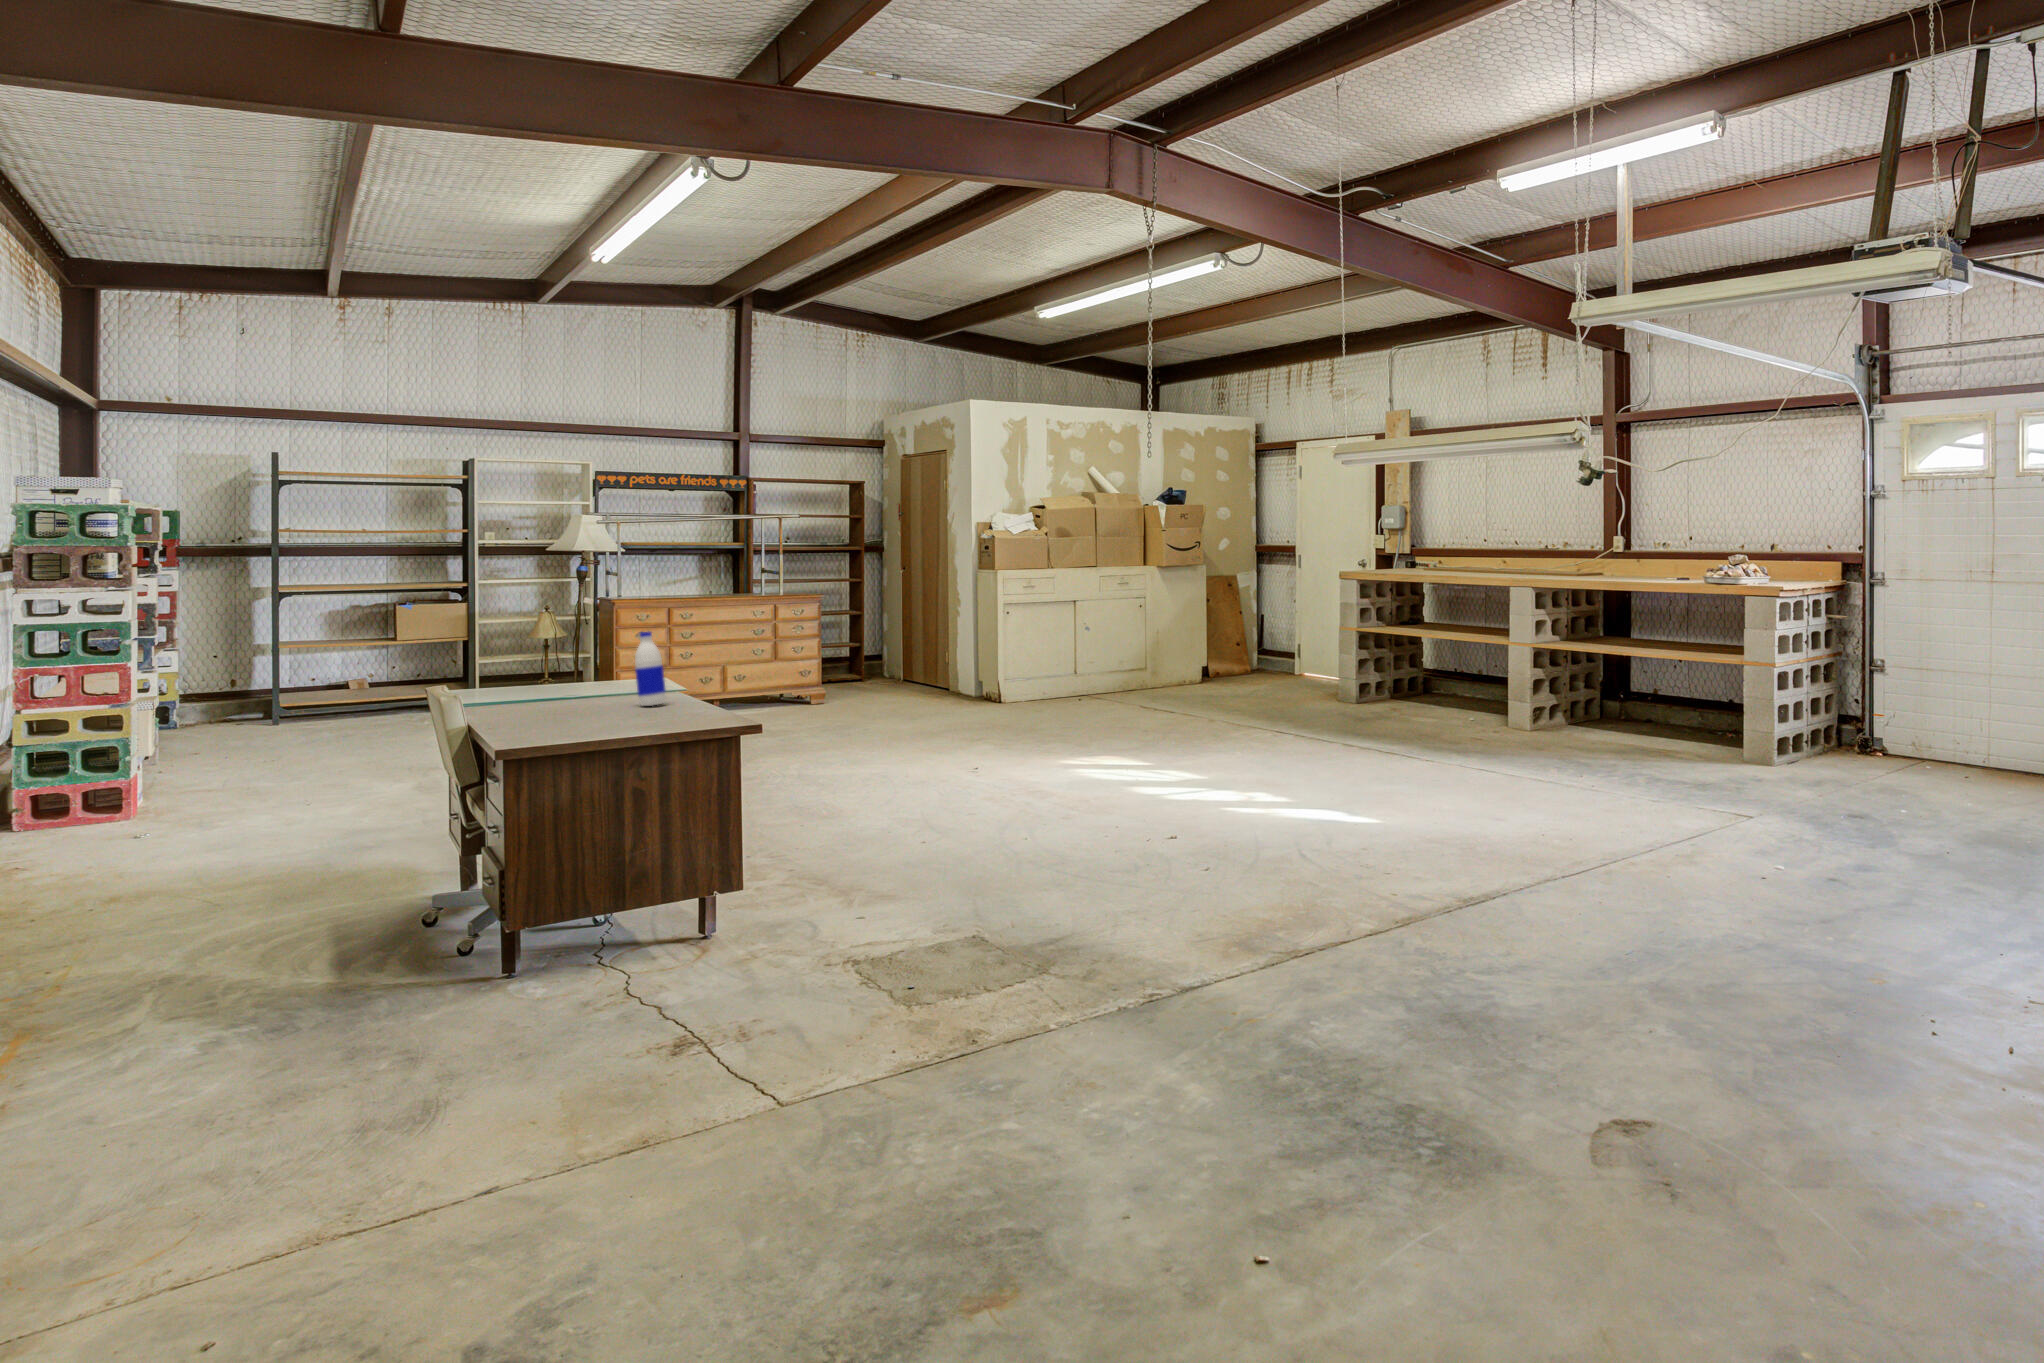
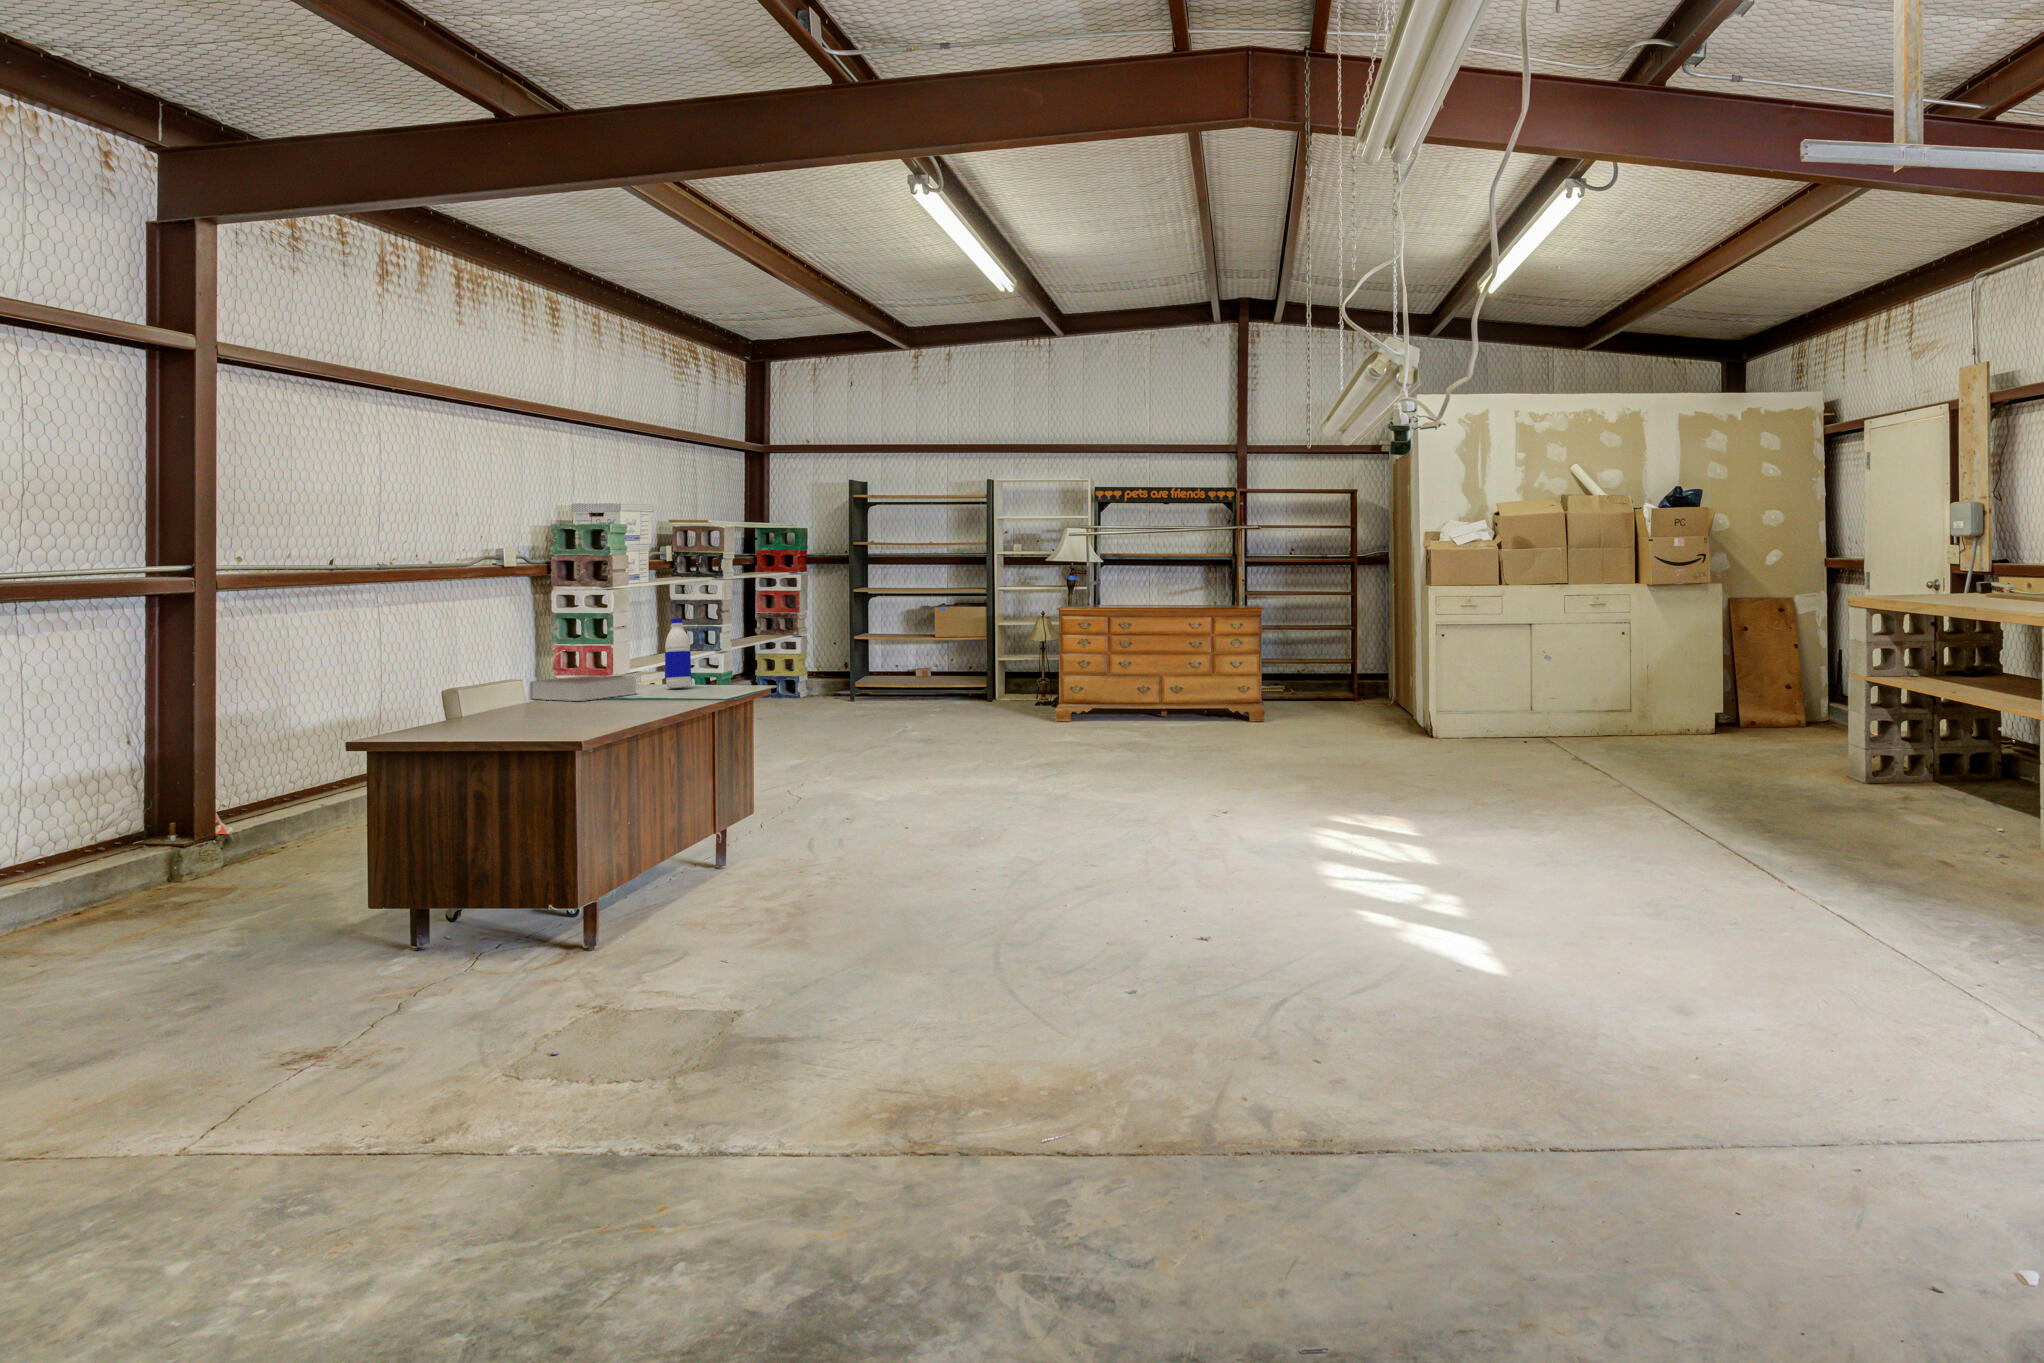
book: none [548,696,642,731] -> present [530,675,636,701]

